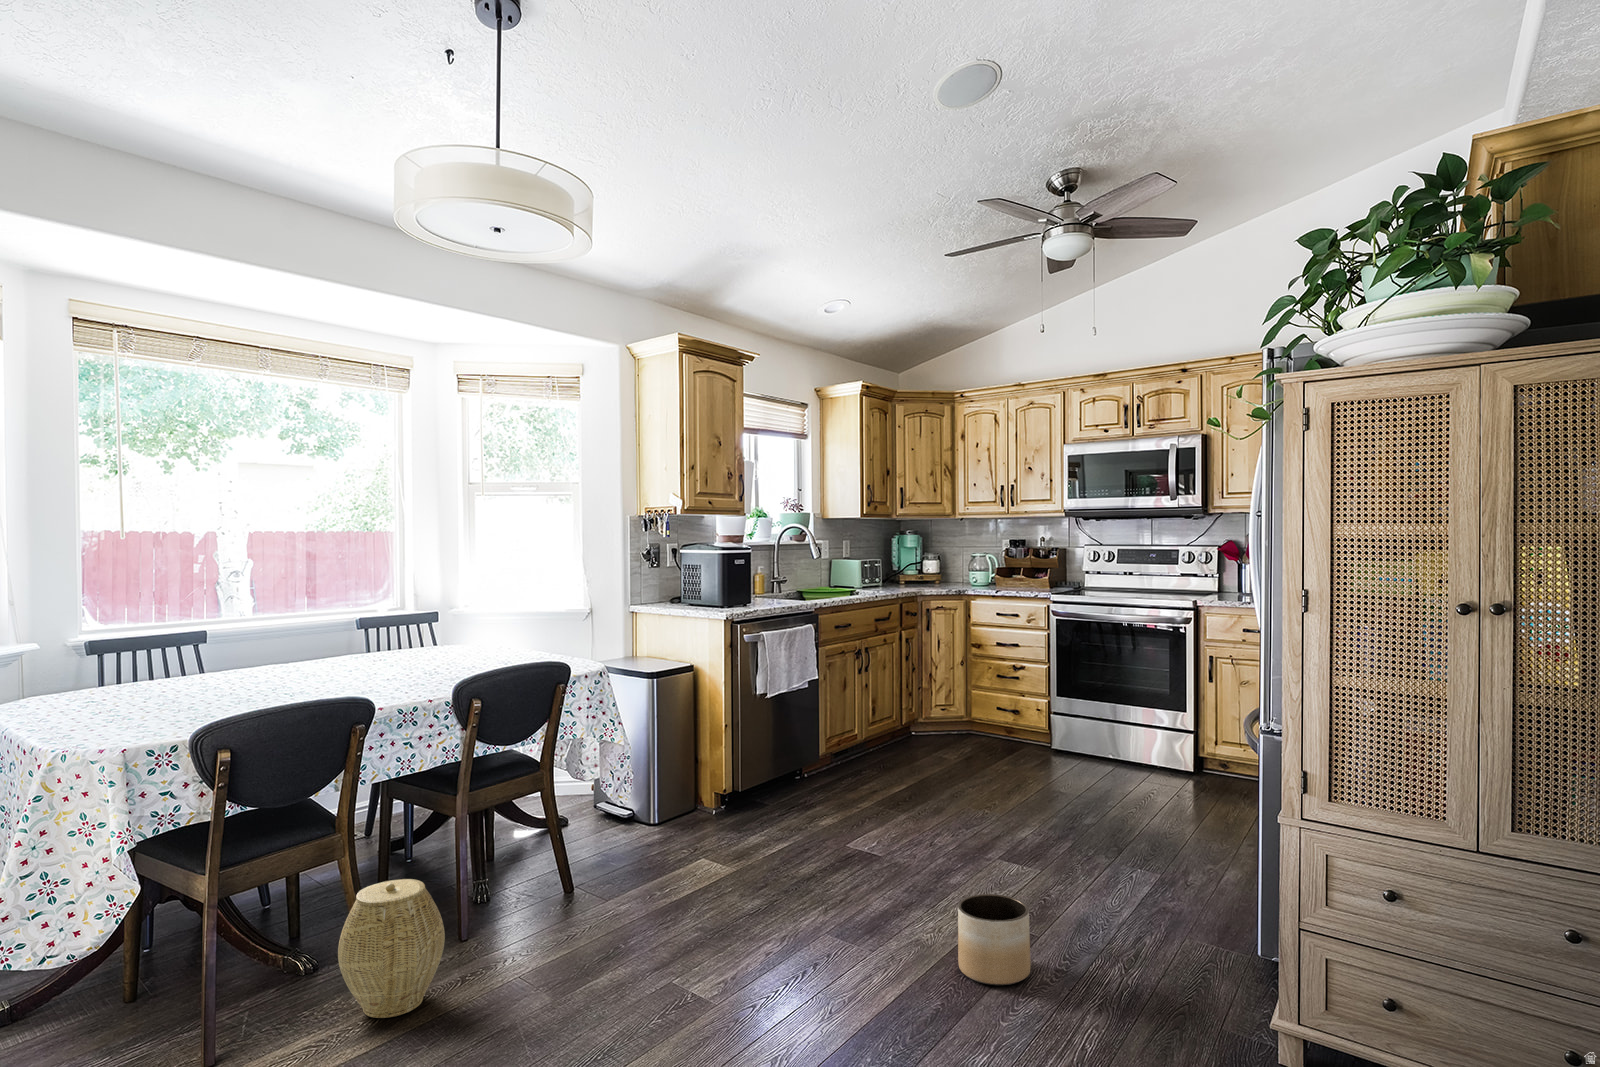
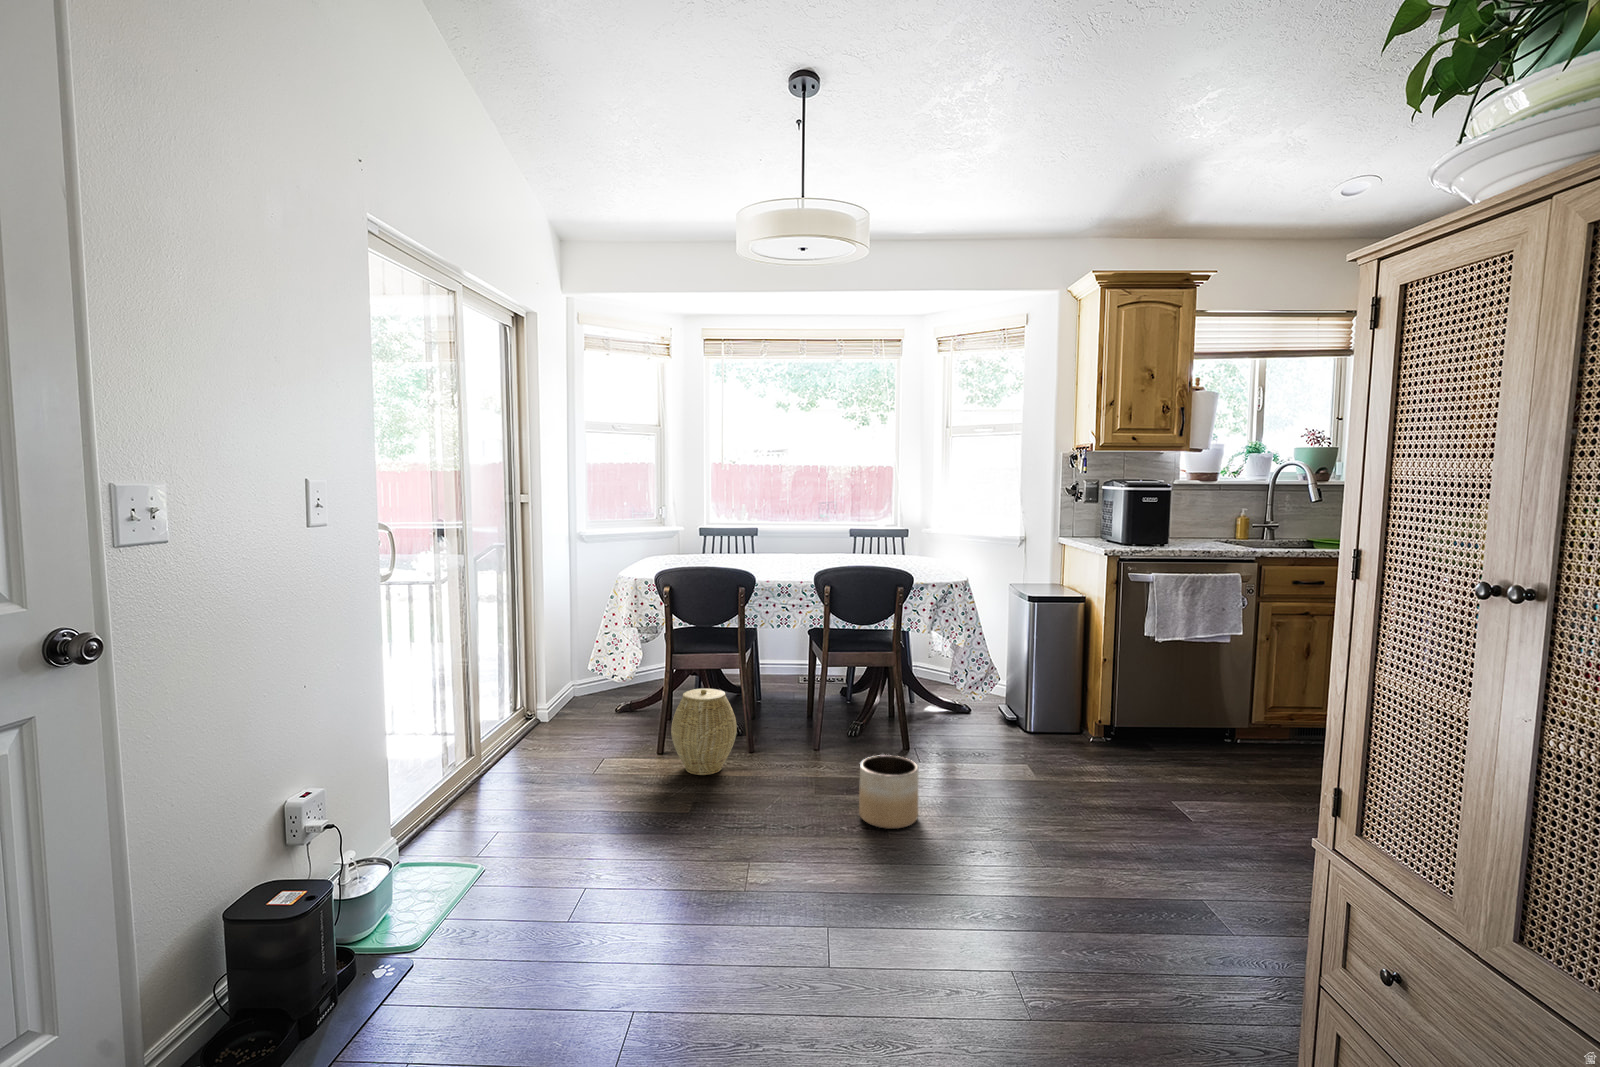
planter: present [958,894,1031,985] -> present [859,755,919,829]

